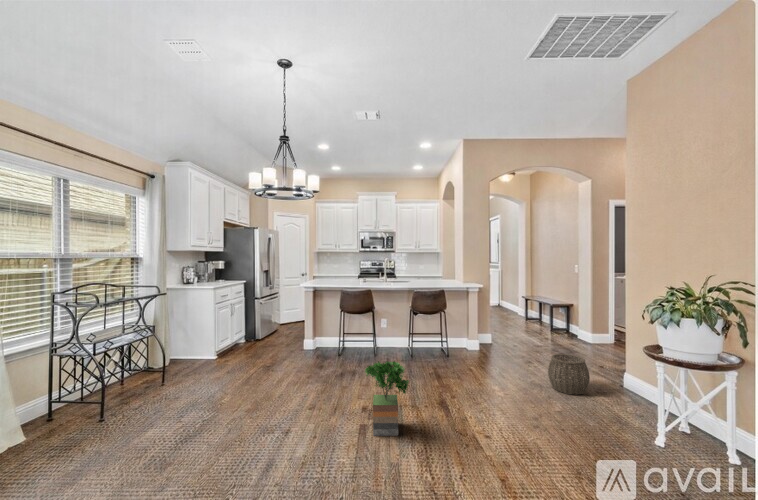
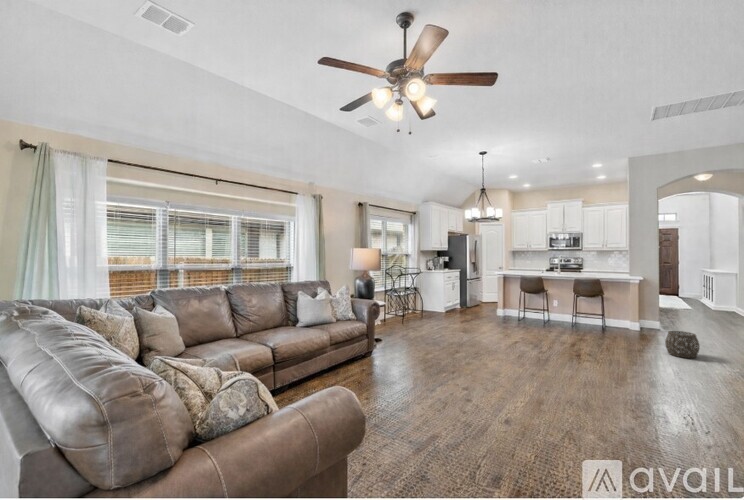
potted tree: present [365,361,409,436] -> none [518,312,542,348]

